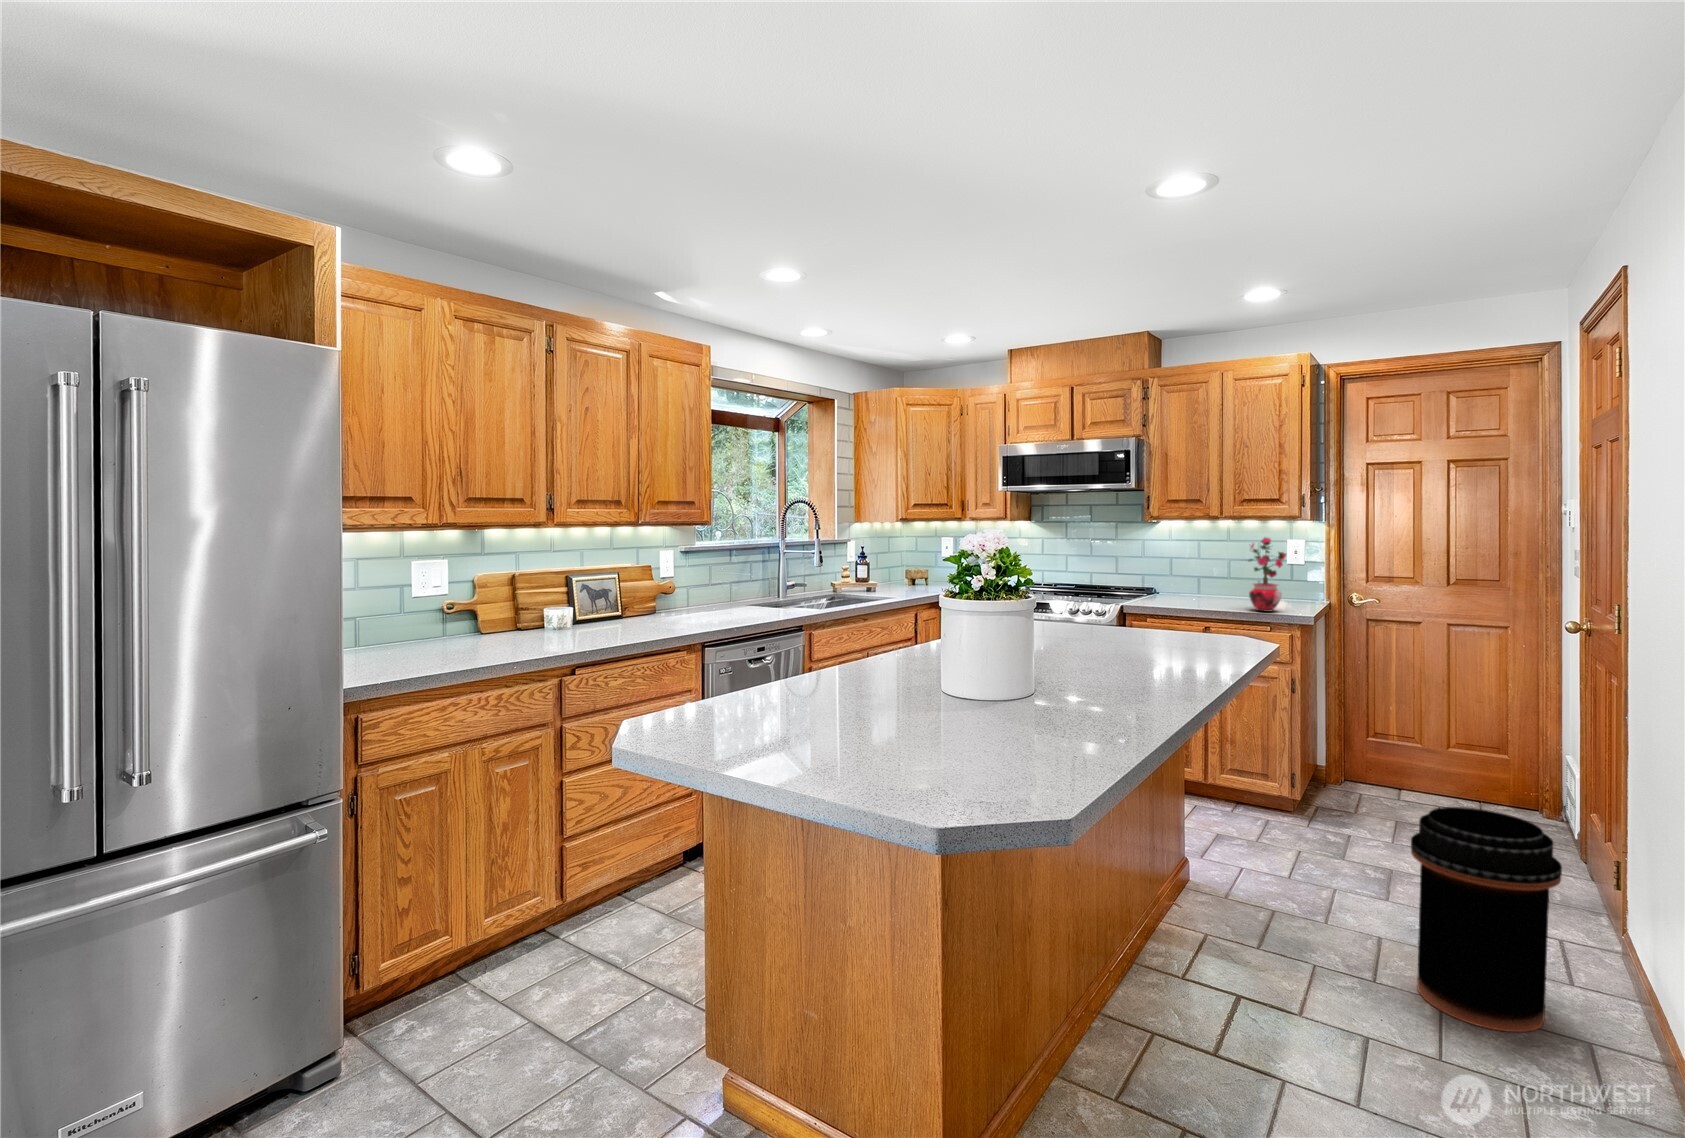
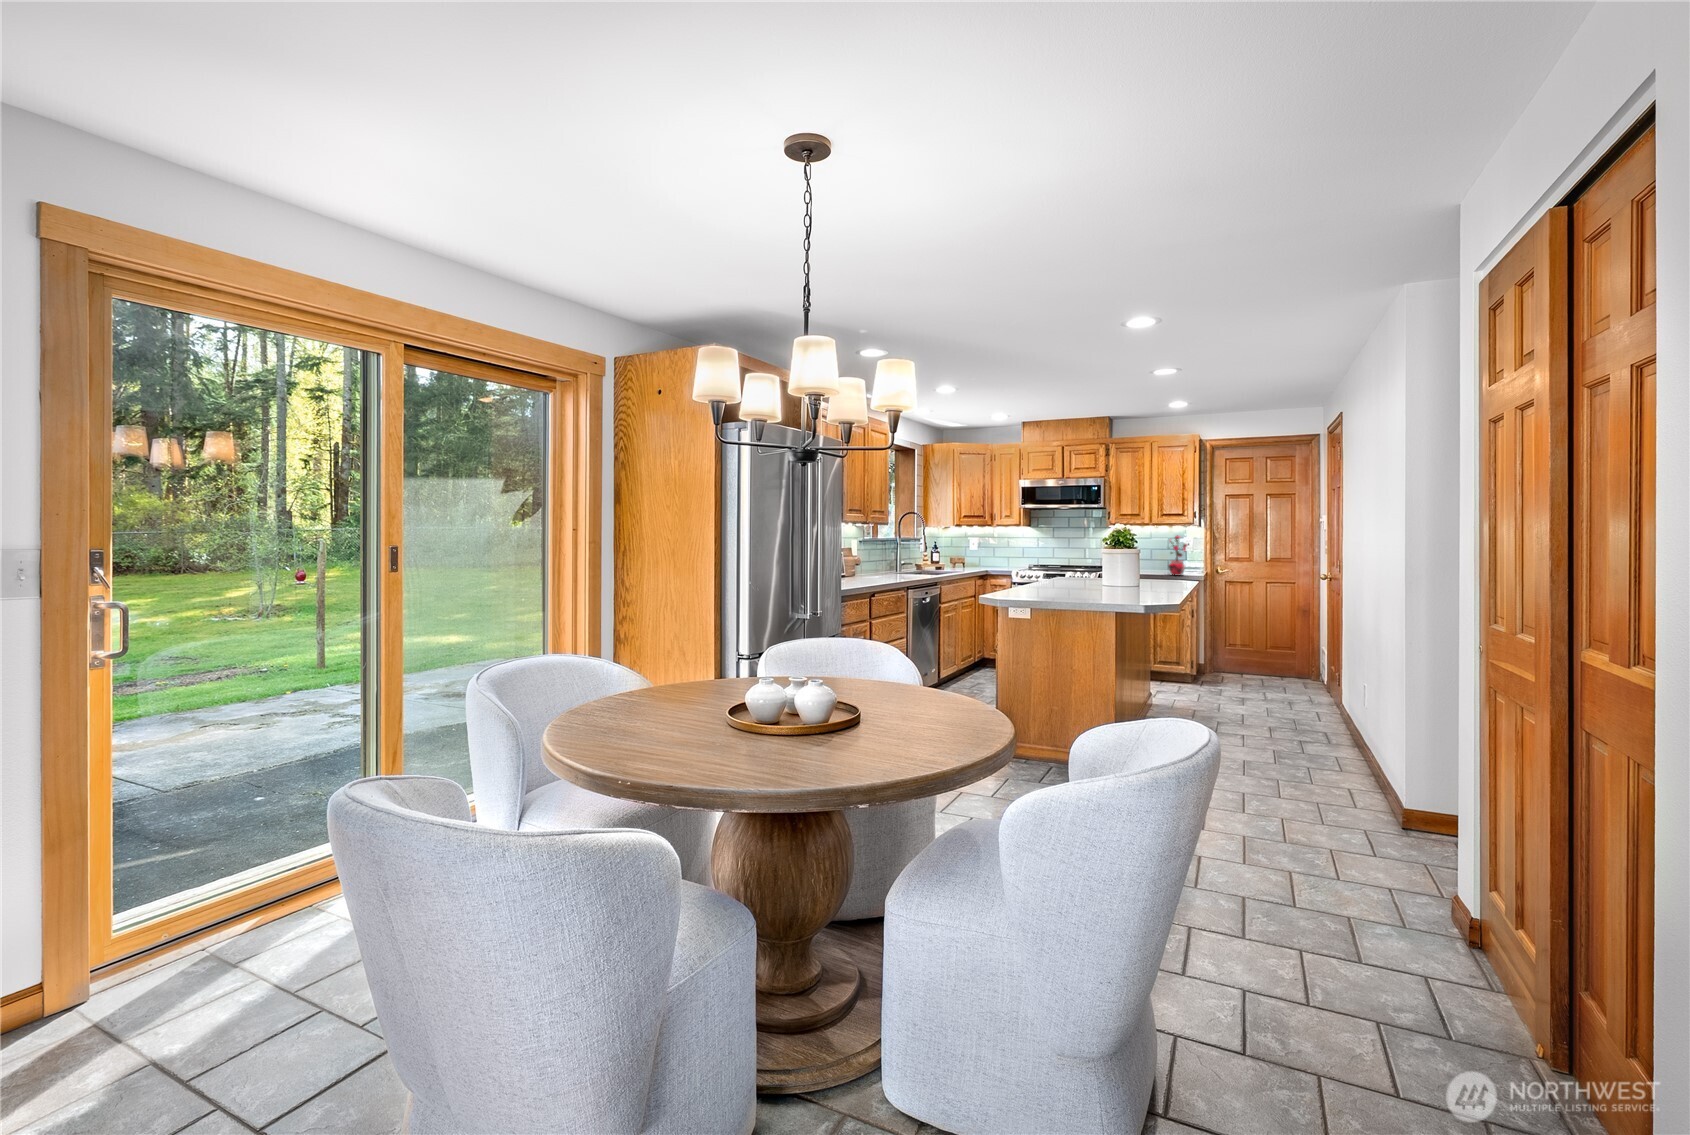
trash can: present [1411,807,1562,1032] -> none [1258,648,1315,733]

